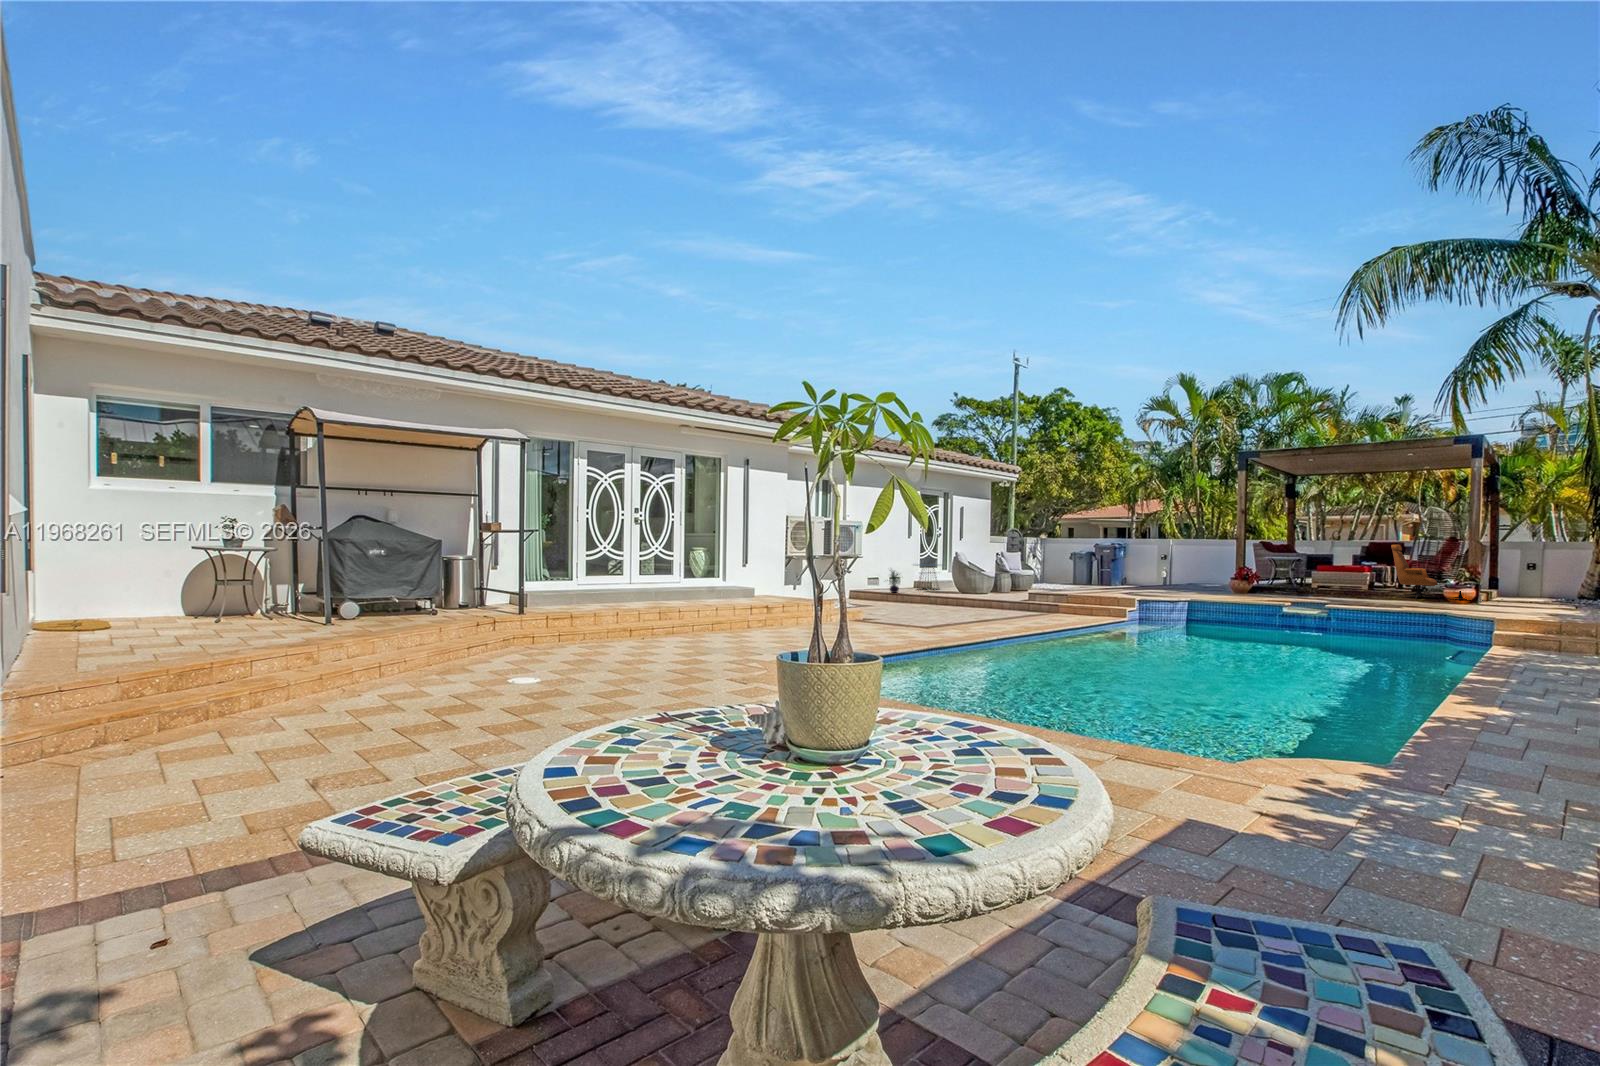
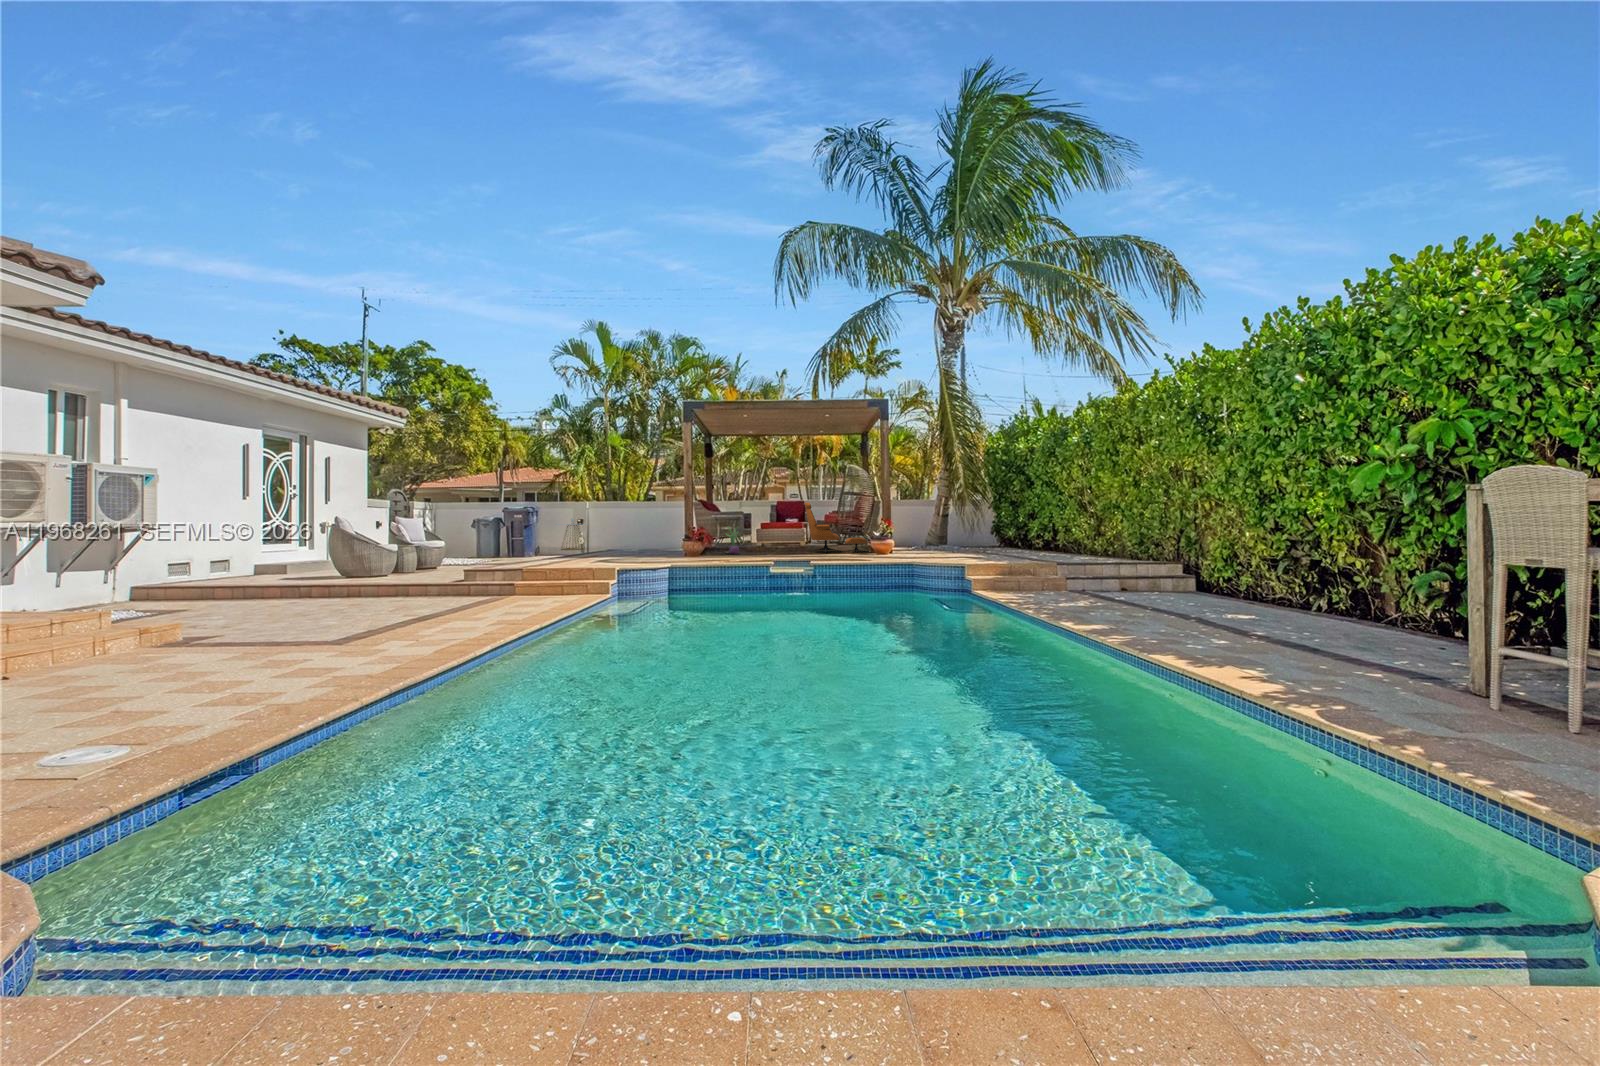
side table: present [917,560,939,590] -> present [562,519,585,550]
decorative plant: present [890,571,899,593] -> present [729,530,739,554]

